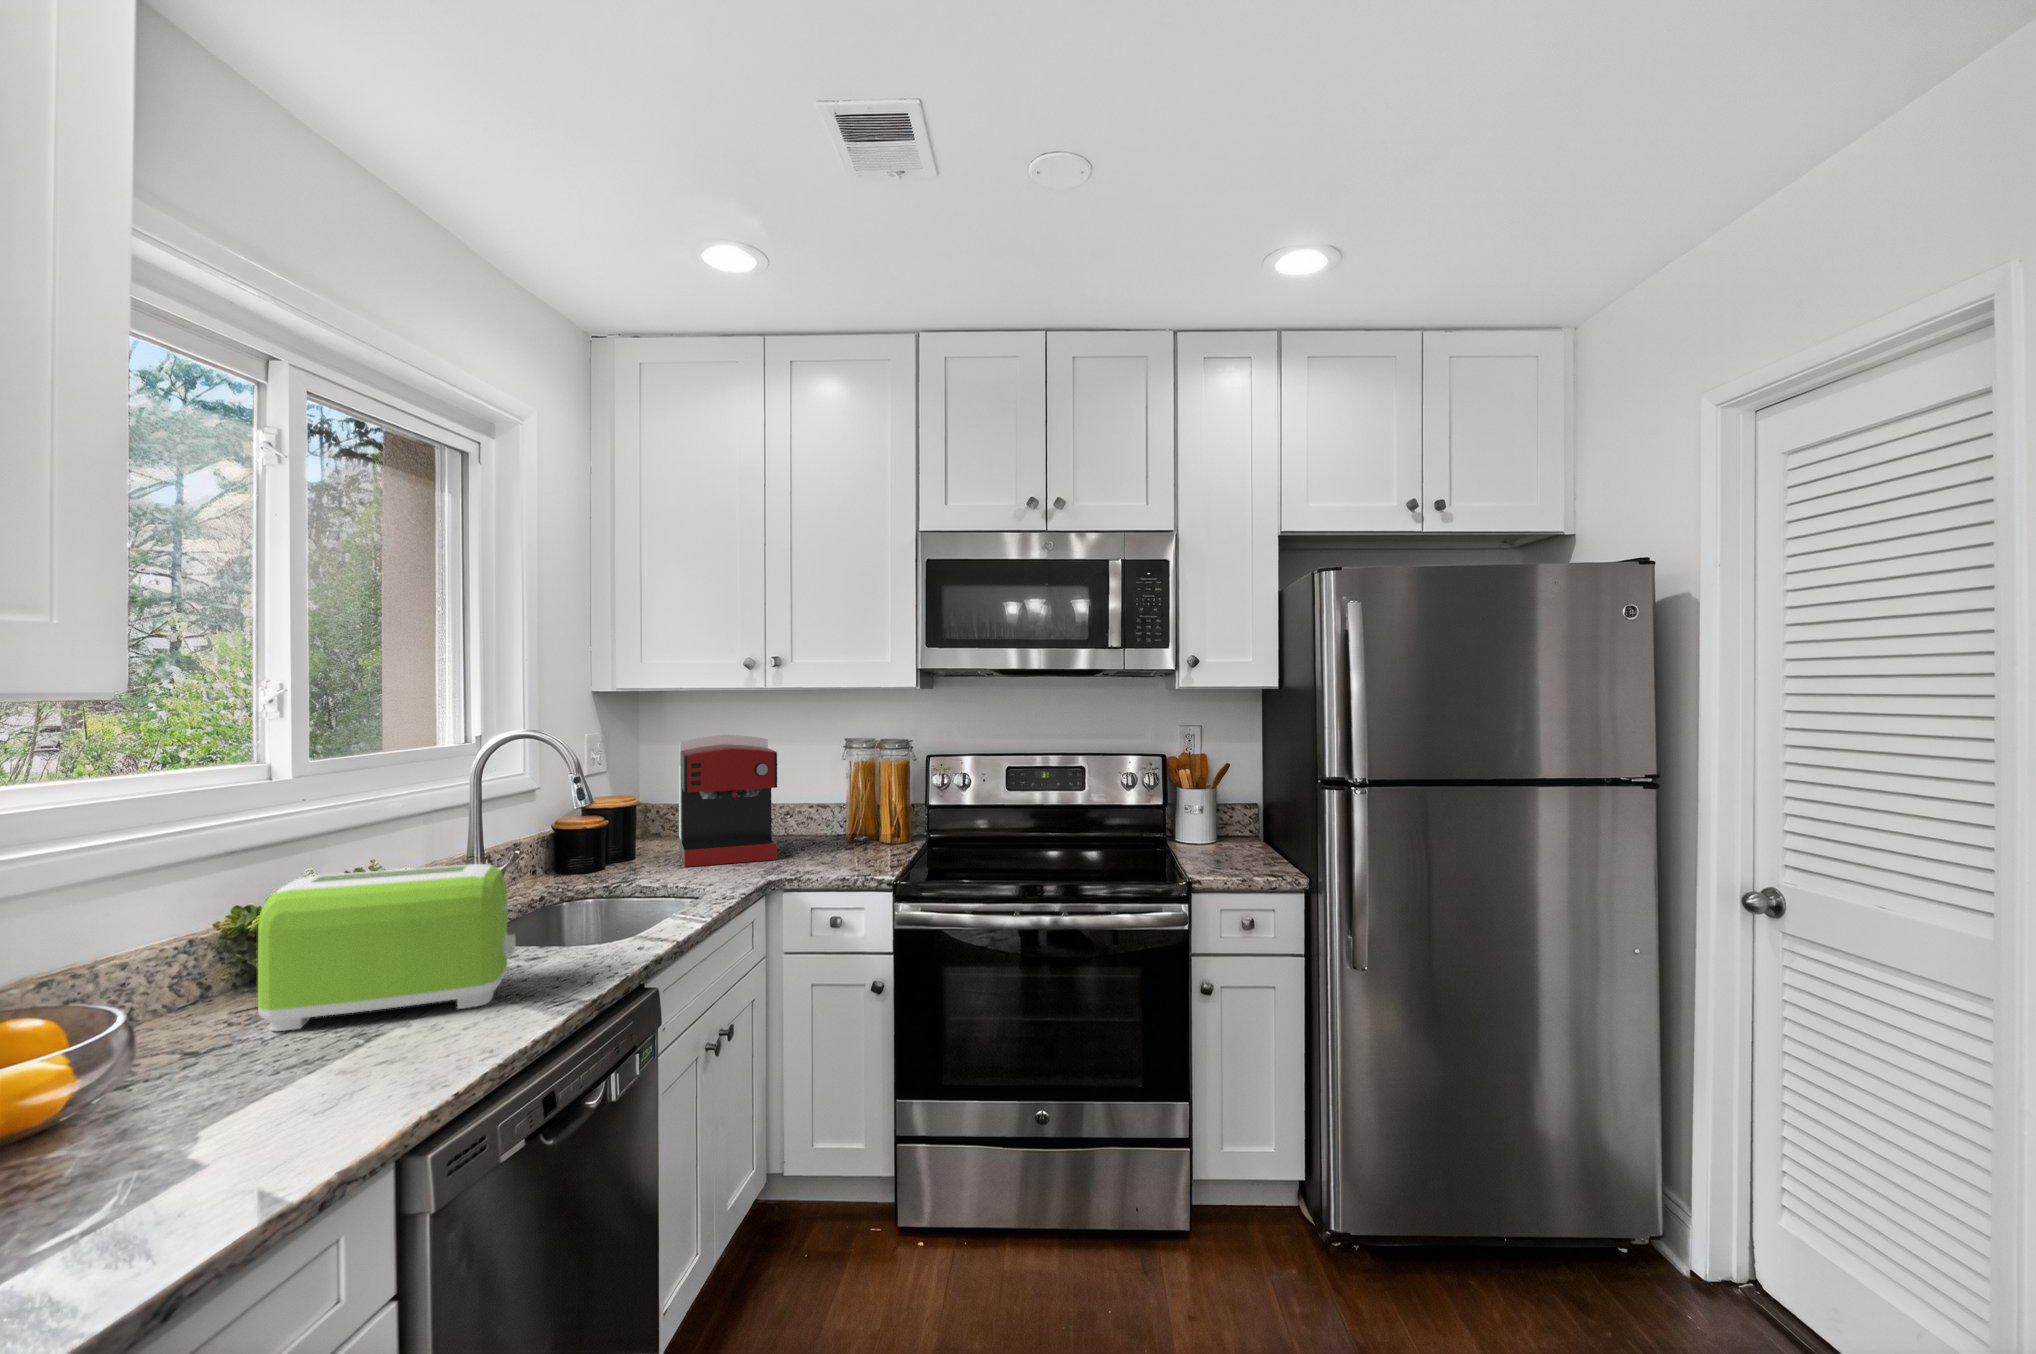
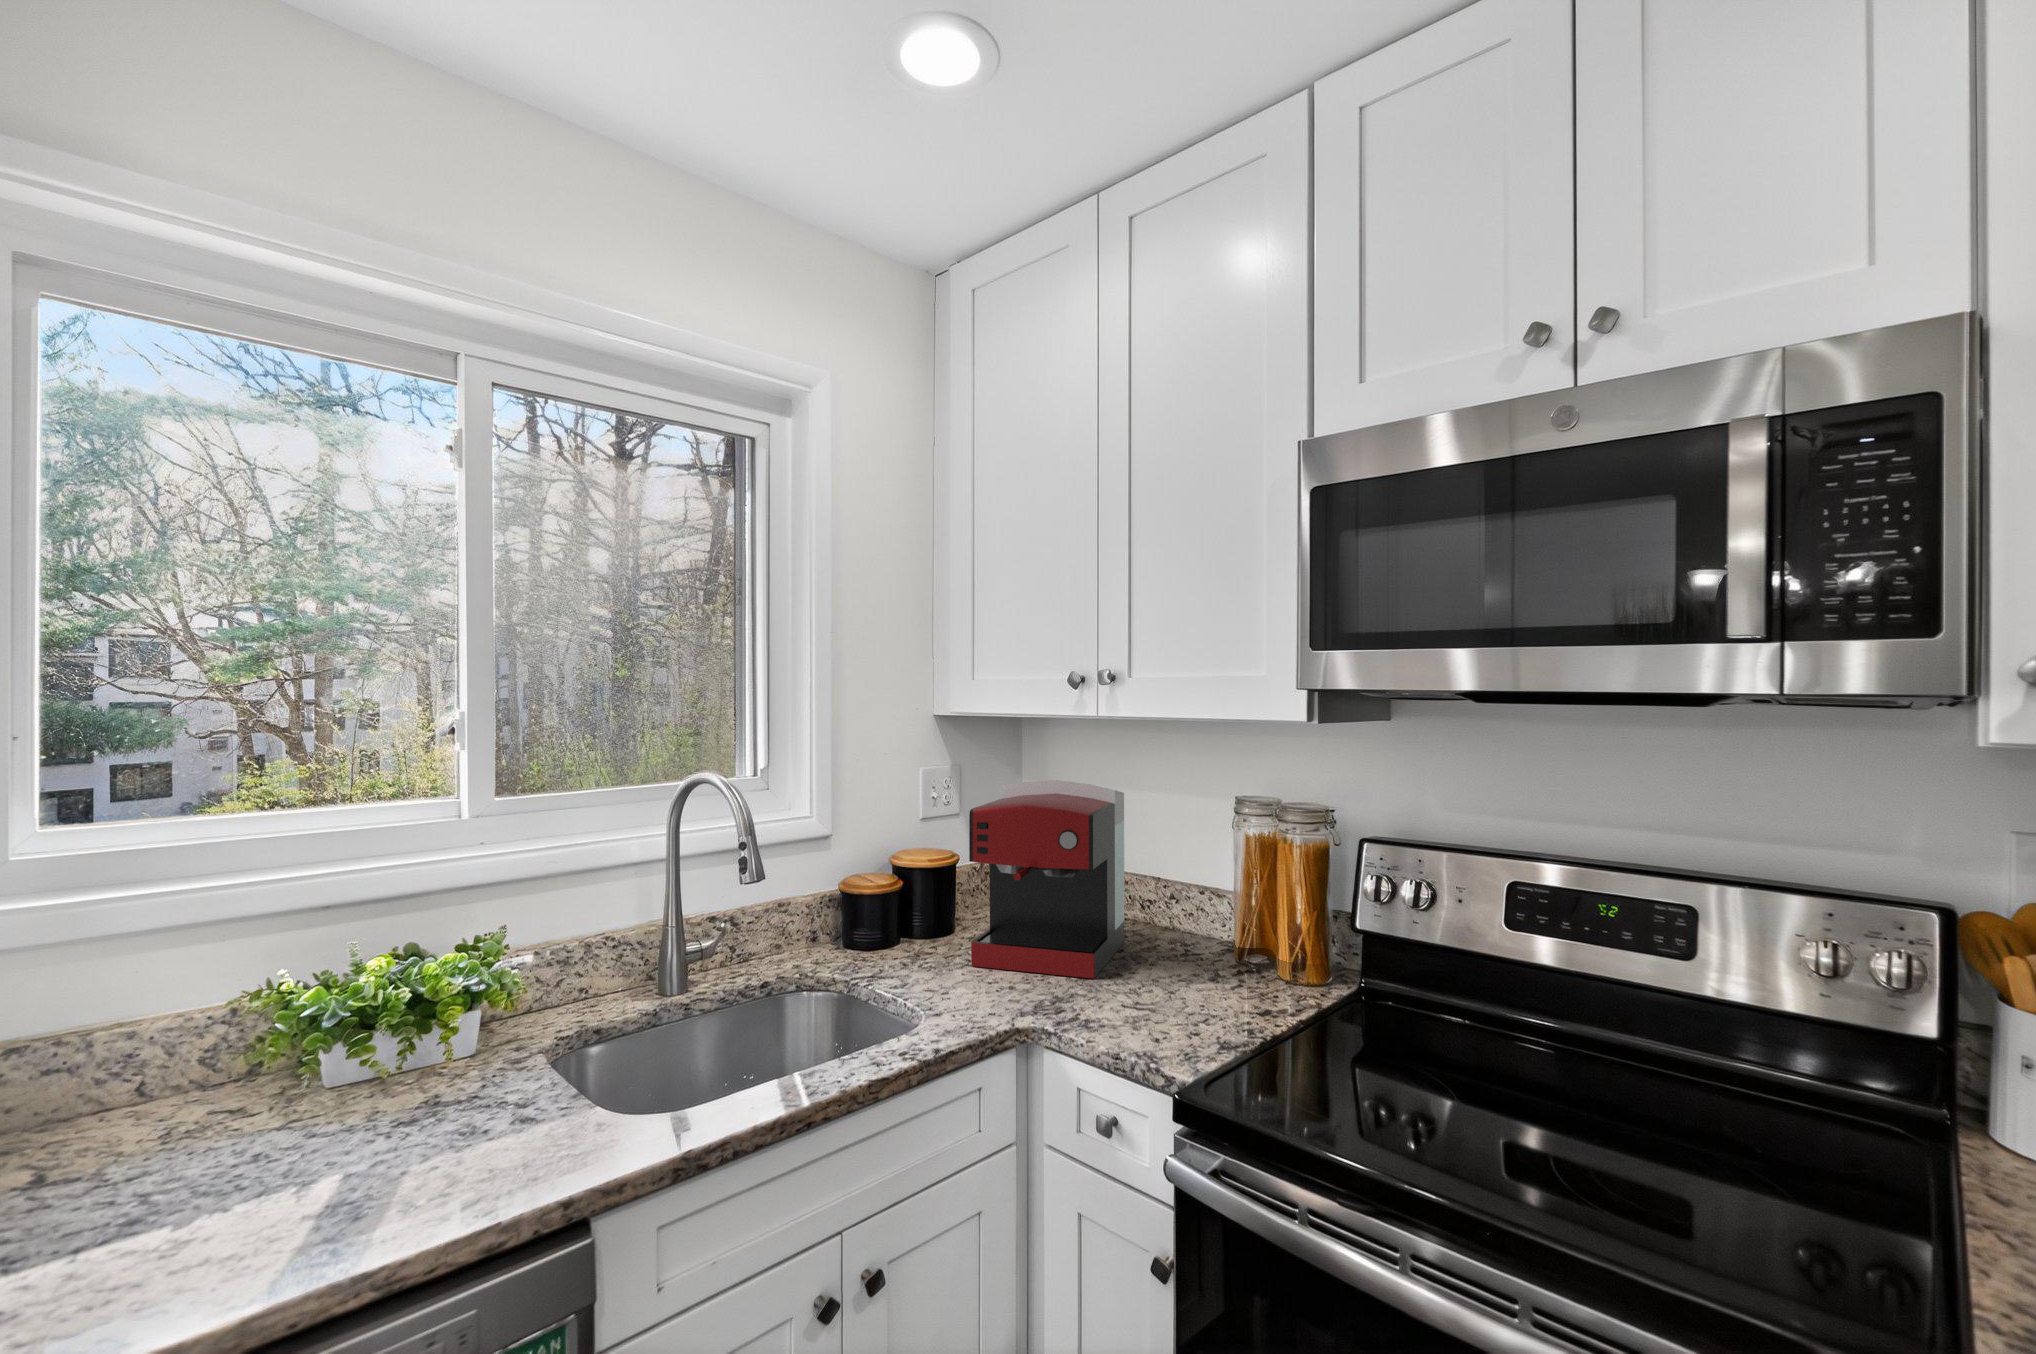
toaster: present [258,864,515,1031] -> none [120,966,417,1213]

